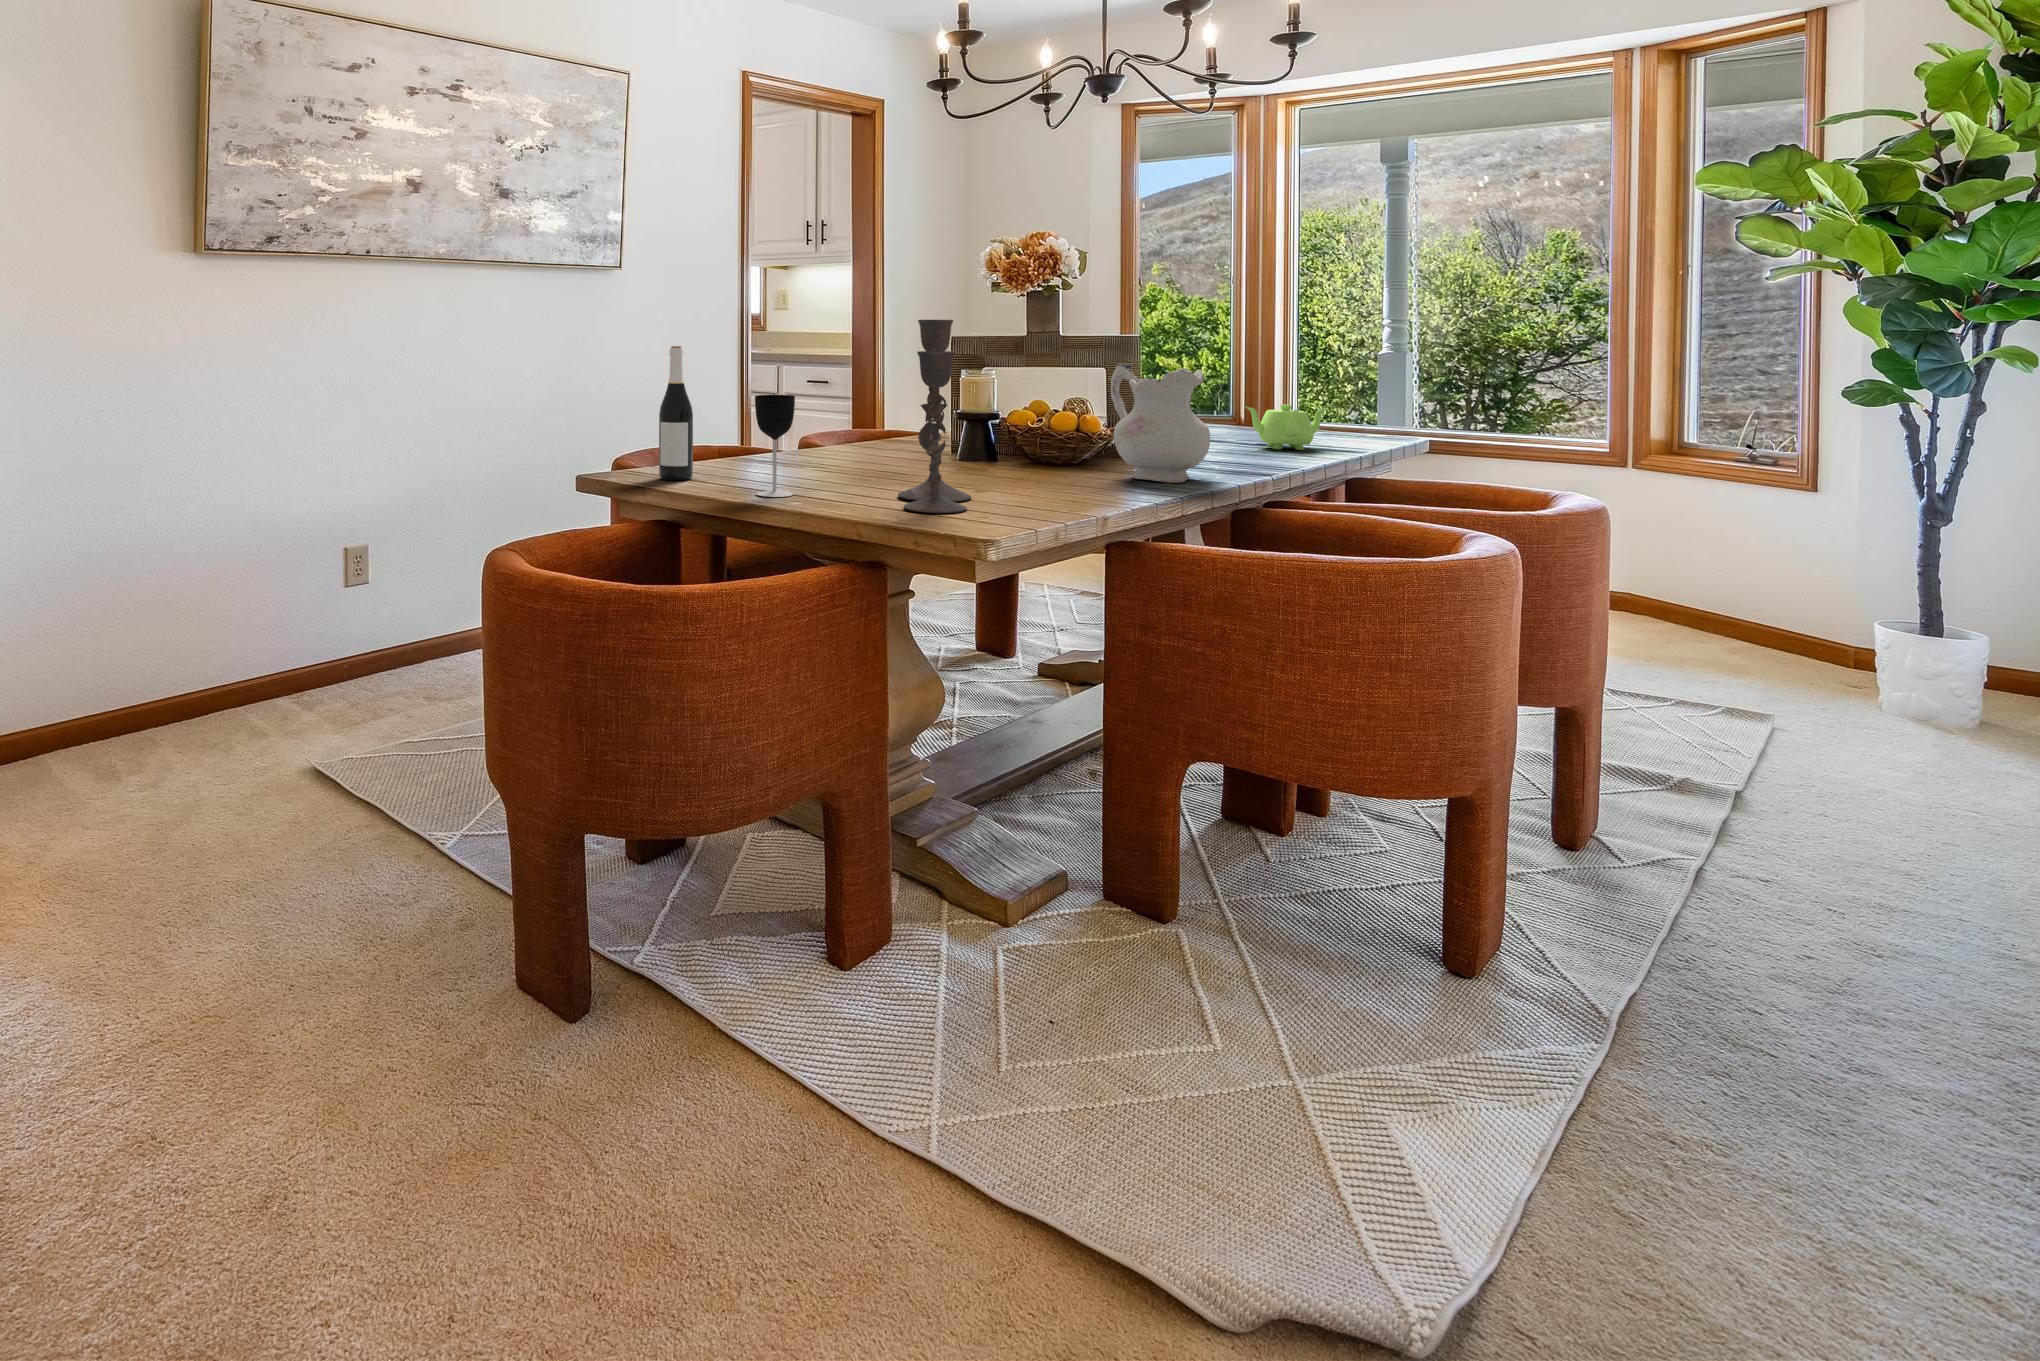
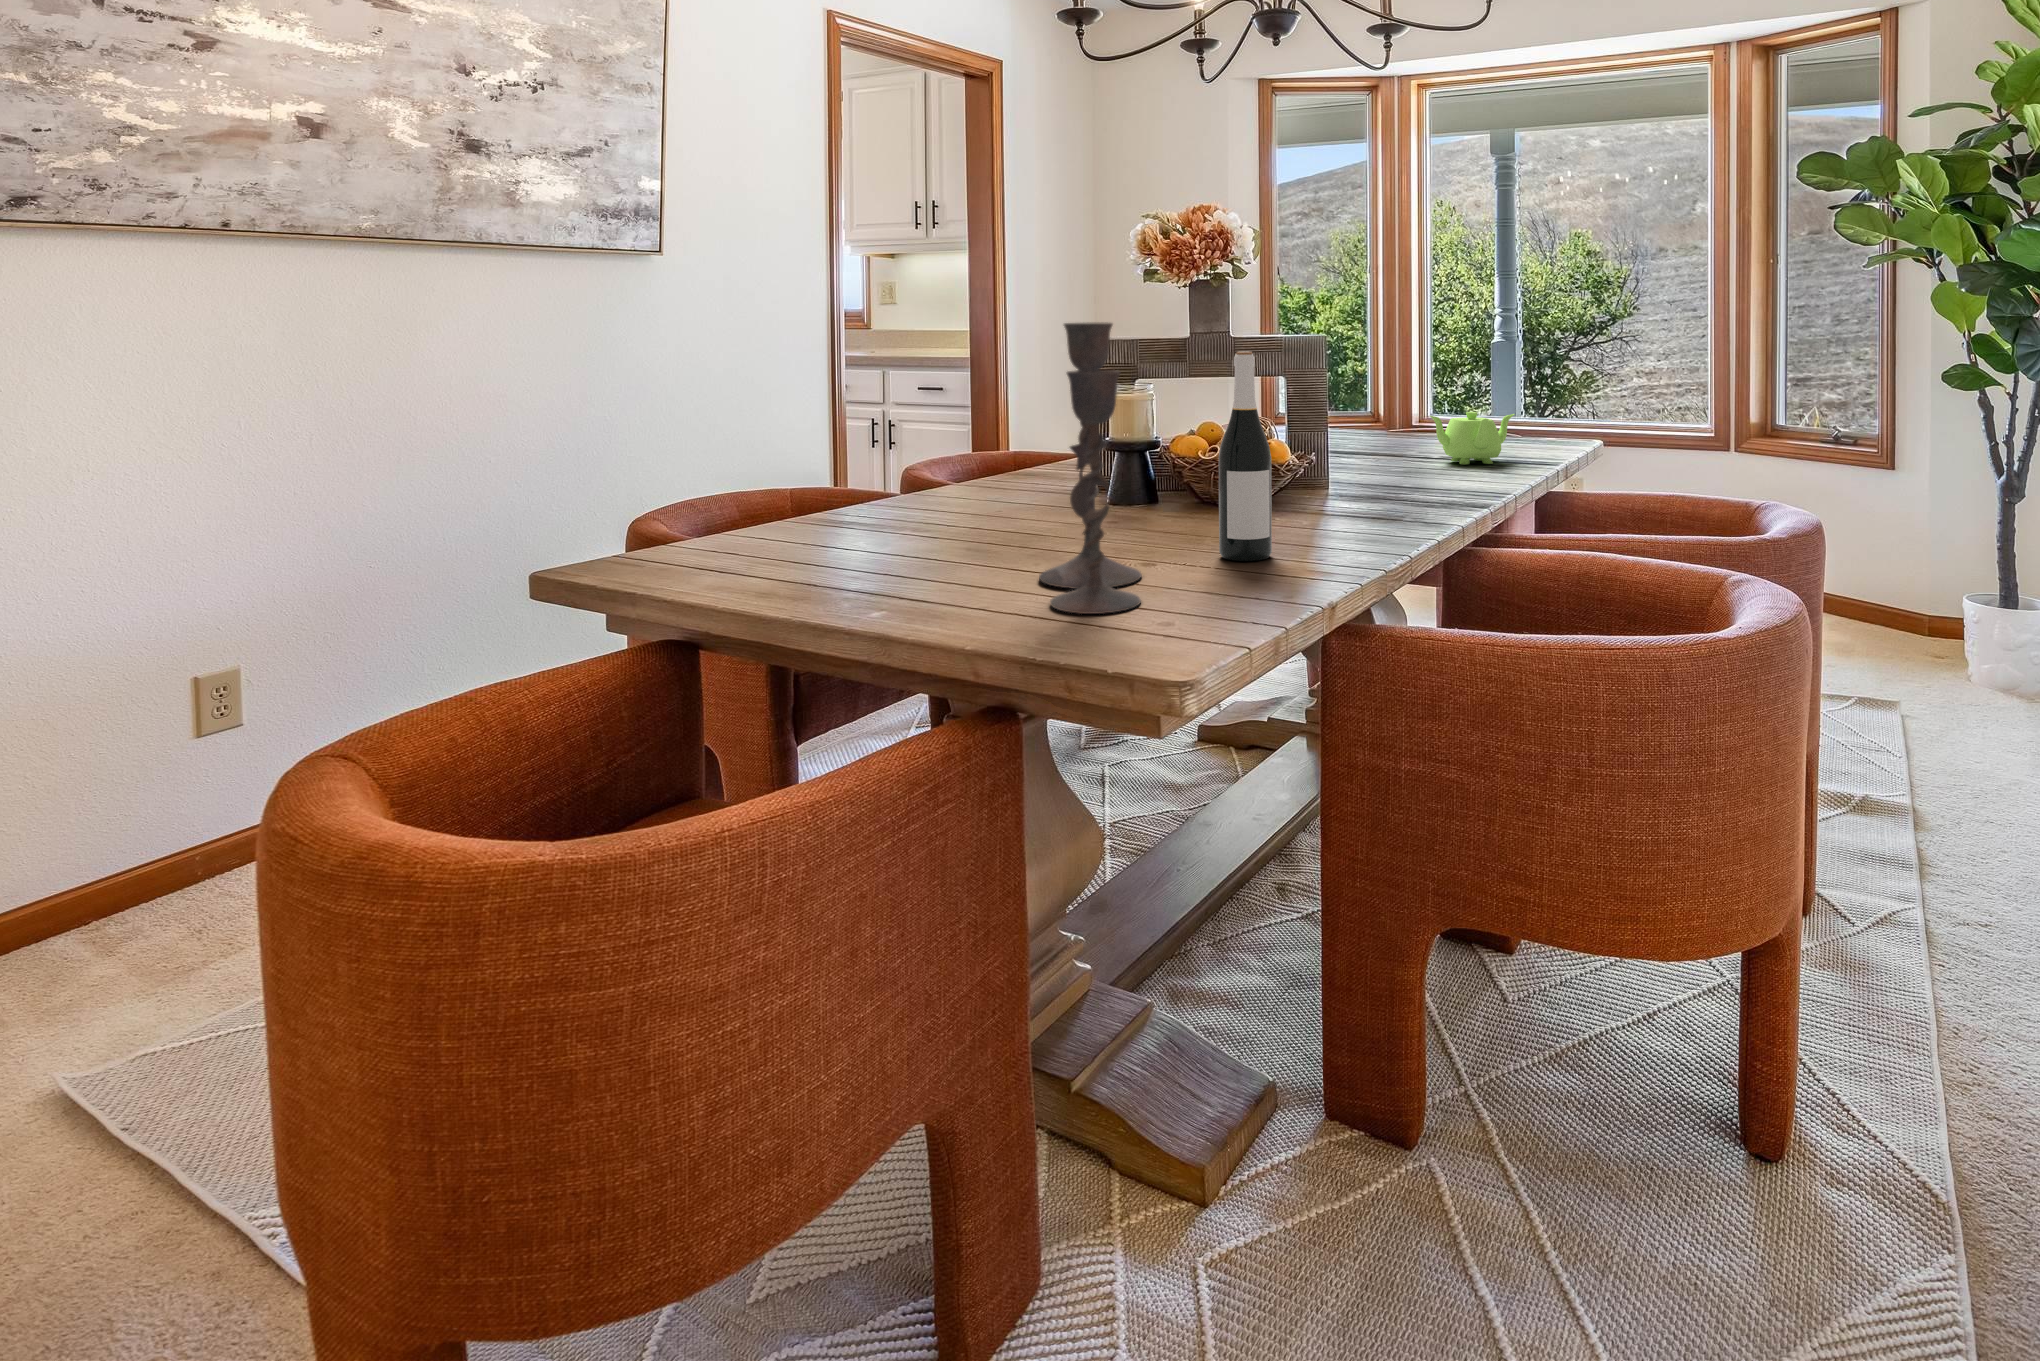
wine bottle: present [659,346,693,480] -> present [1219,352,1272,561]
ceramic pitcher: present [1111,363,1210,483] -> none [1302,372,1424,527]
wine glass: present [755,395,795,497] -> none [822,437,884,595]

